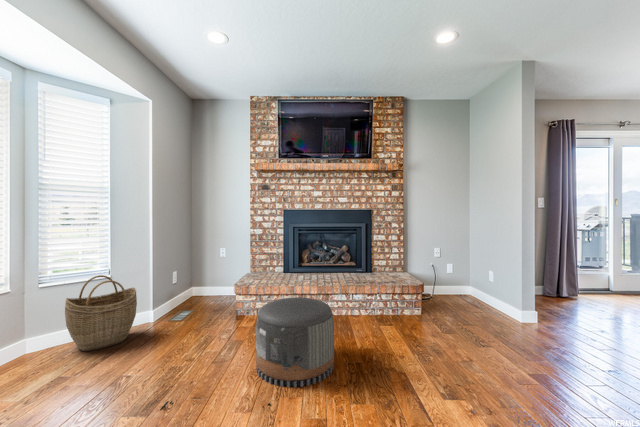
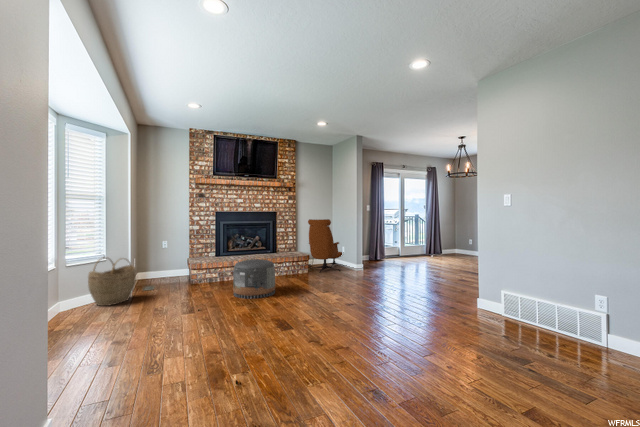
lounge chair: none [420,223,491,318] -> present [308,219,344,273]

